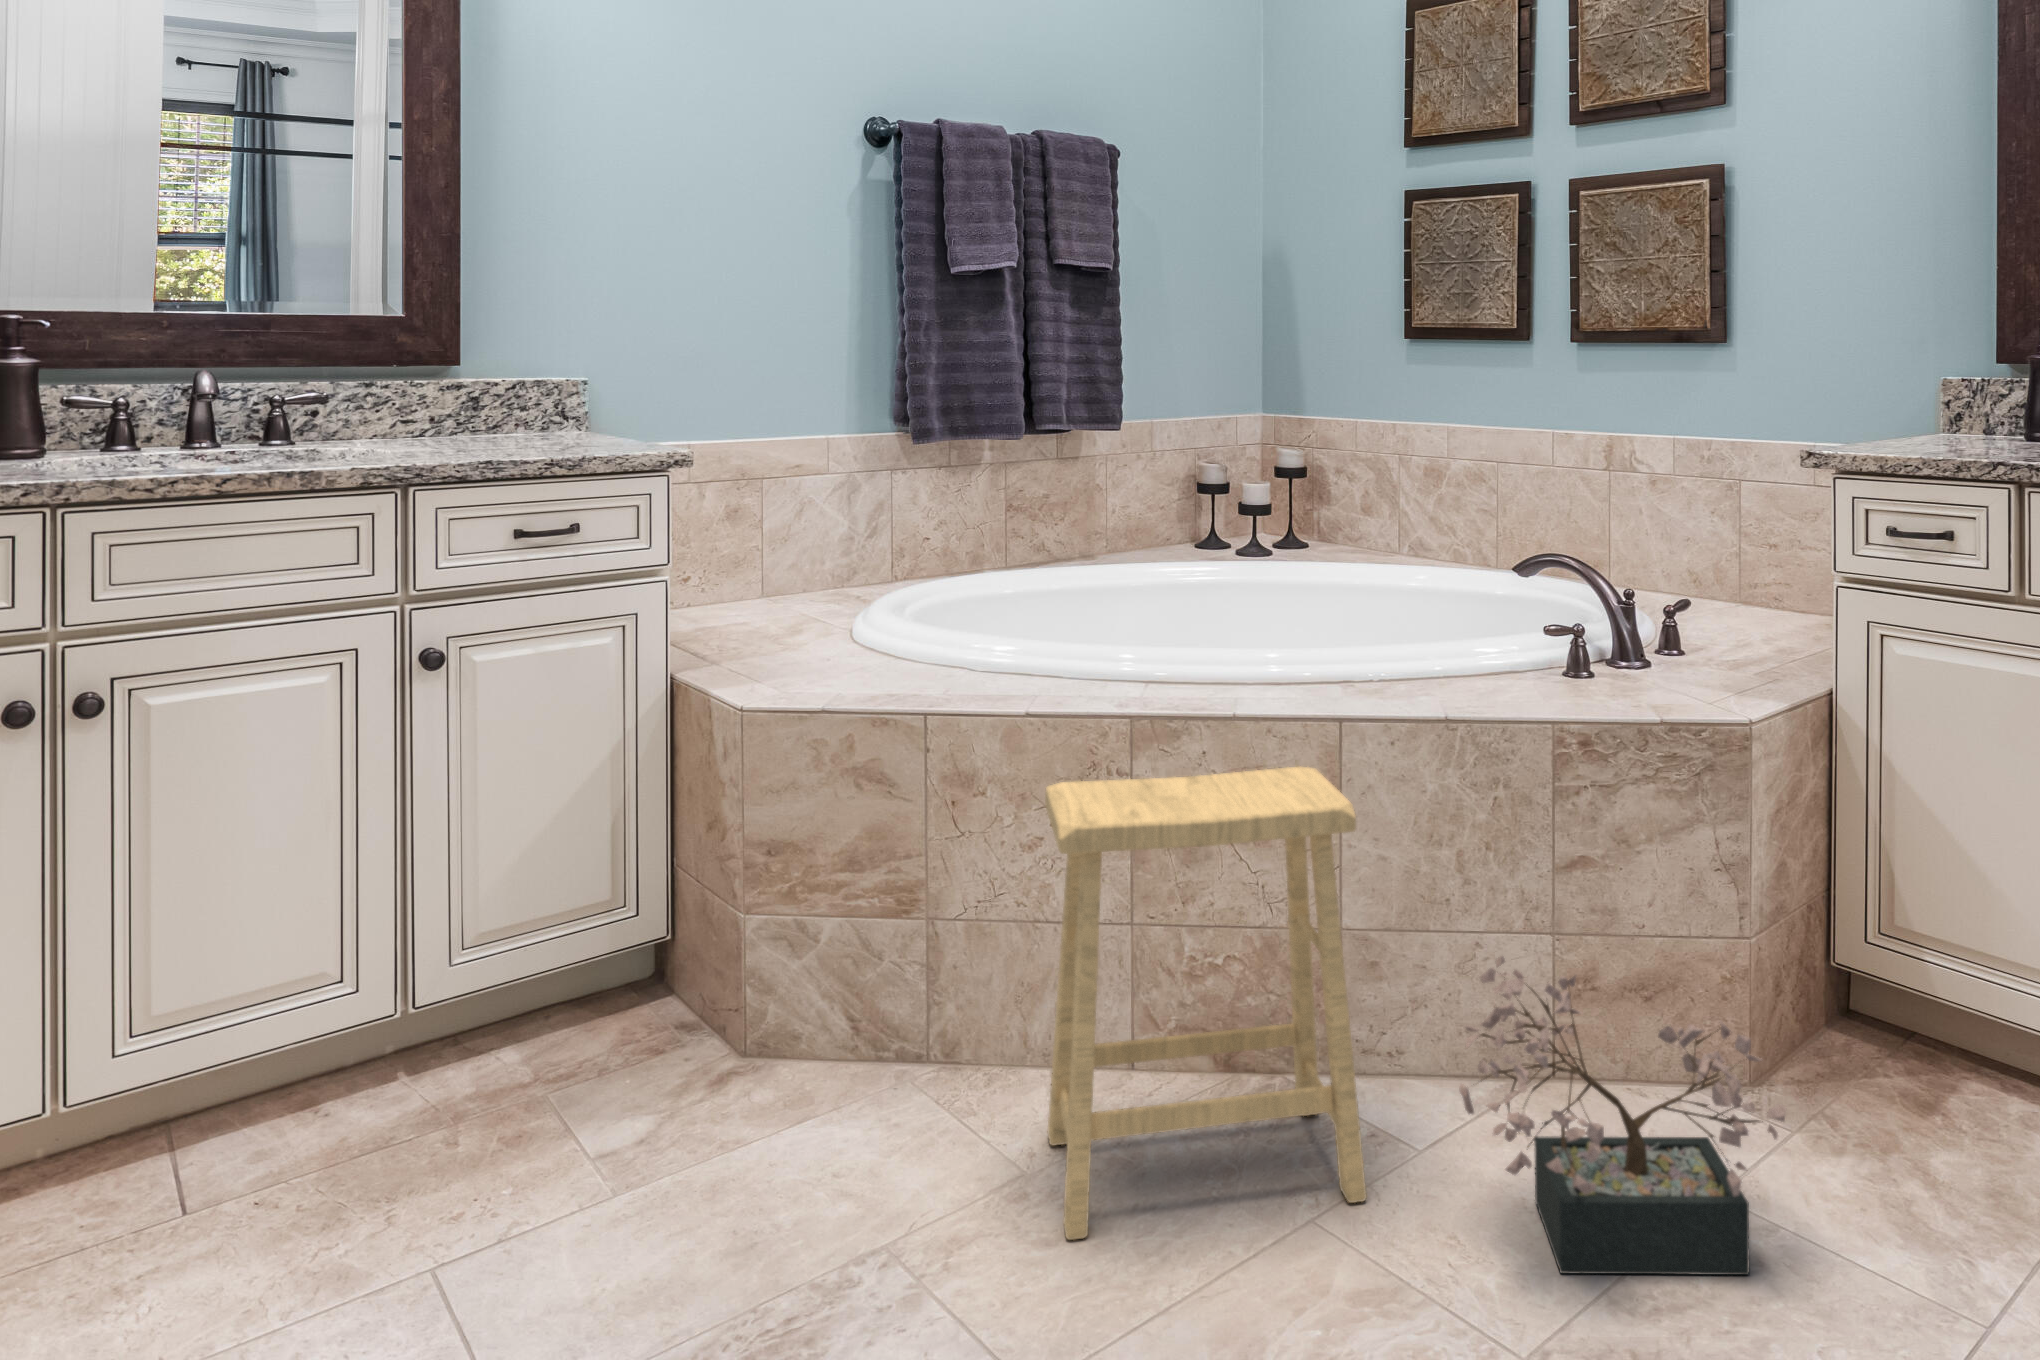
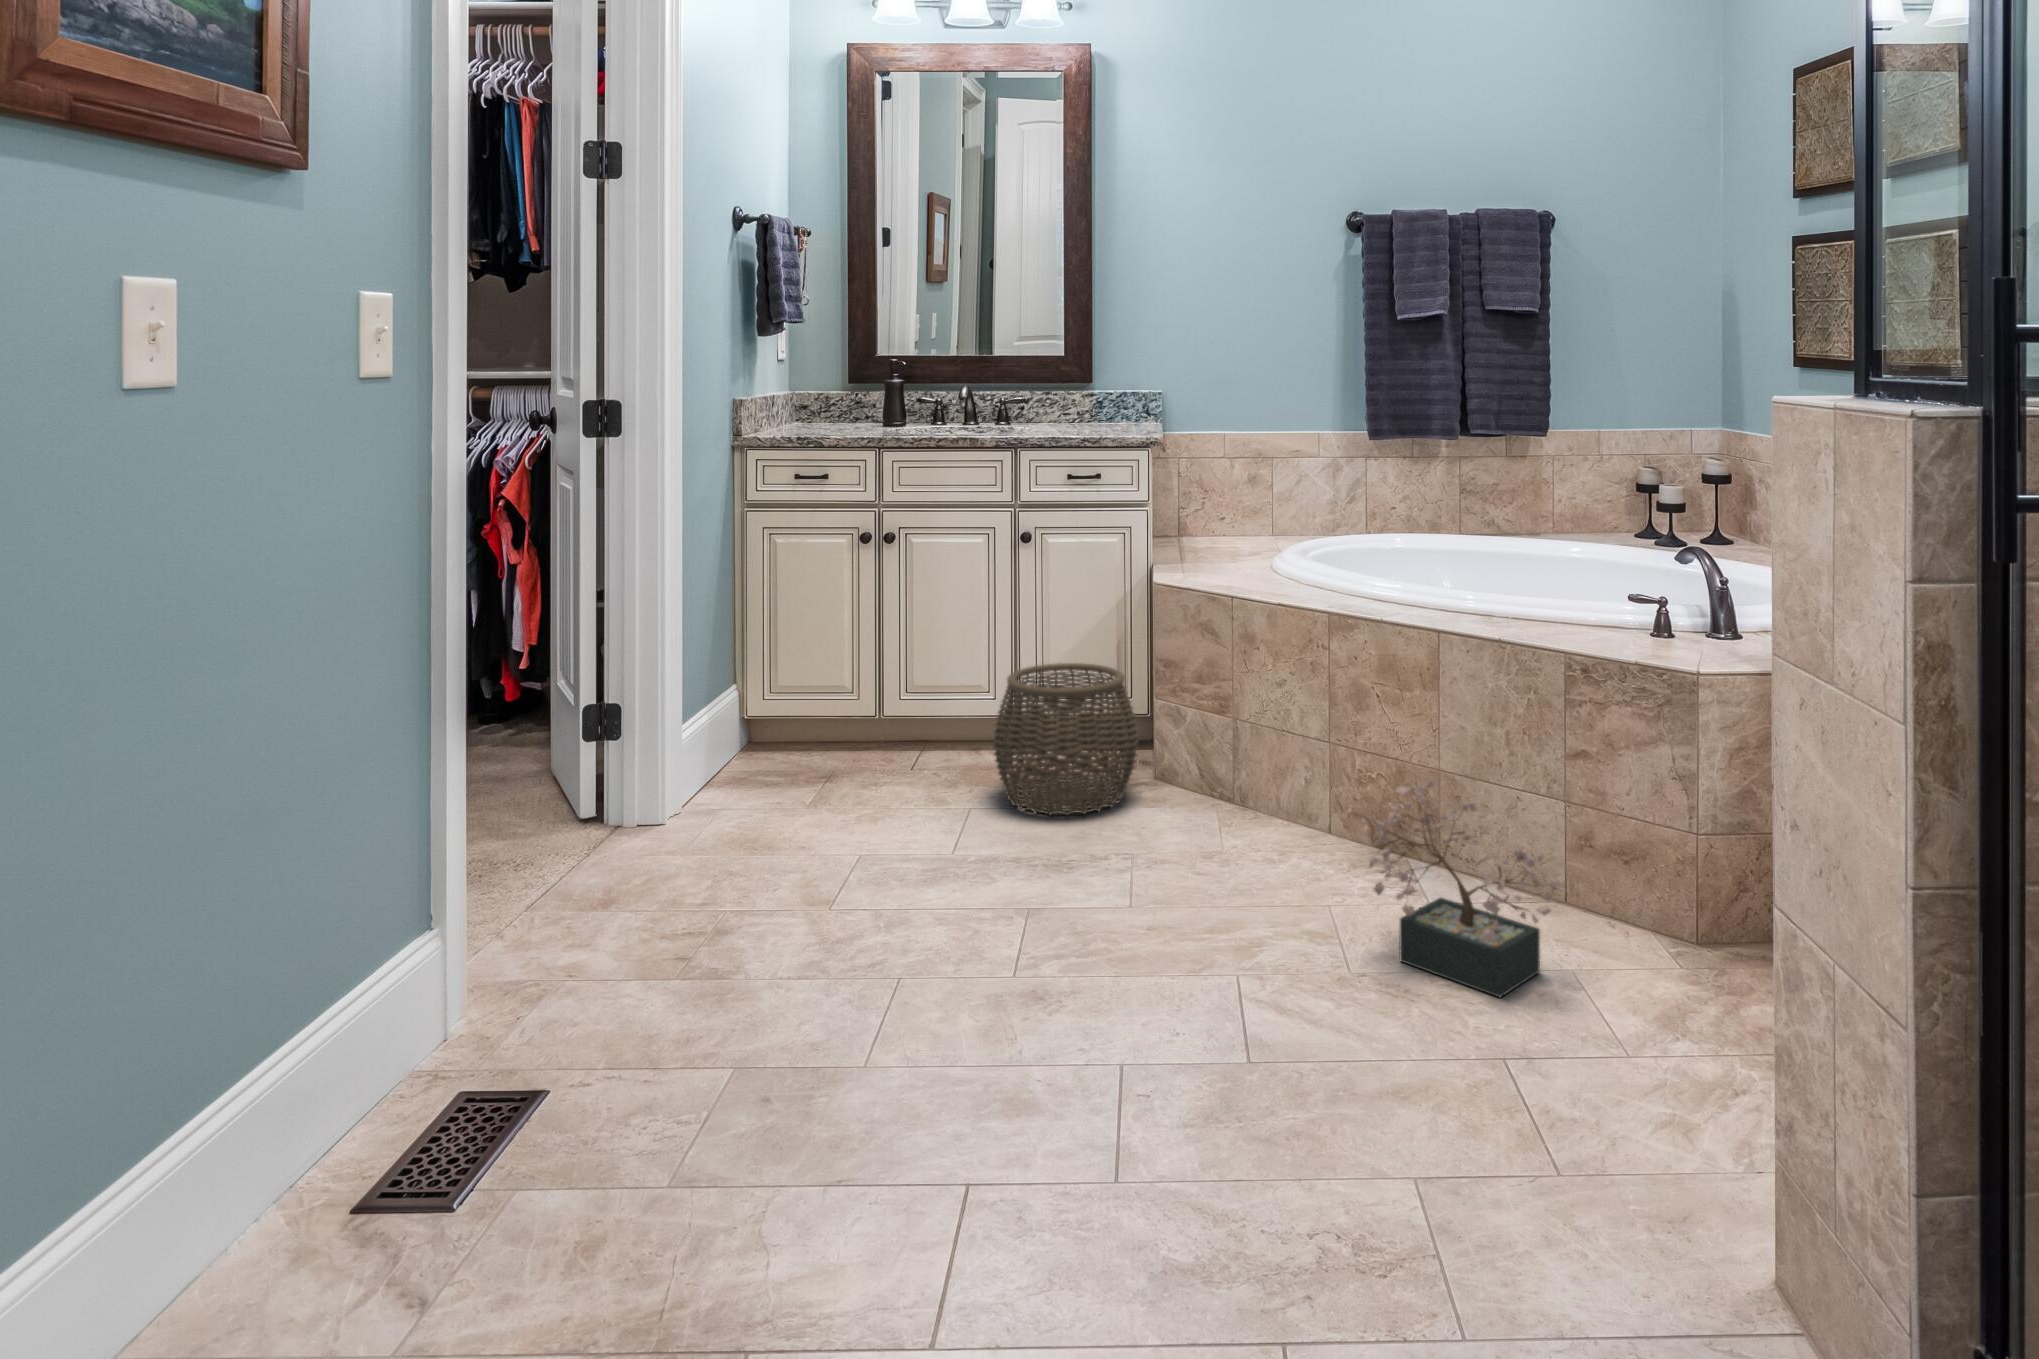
footstool: present [1045,767,1367,1240] -> none [1197,638,1398,909]
woven basket: none [464,885,775,1234] -> present [993,663,1138,815]

